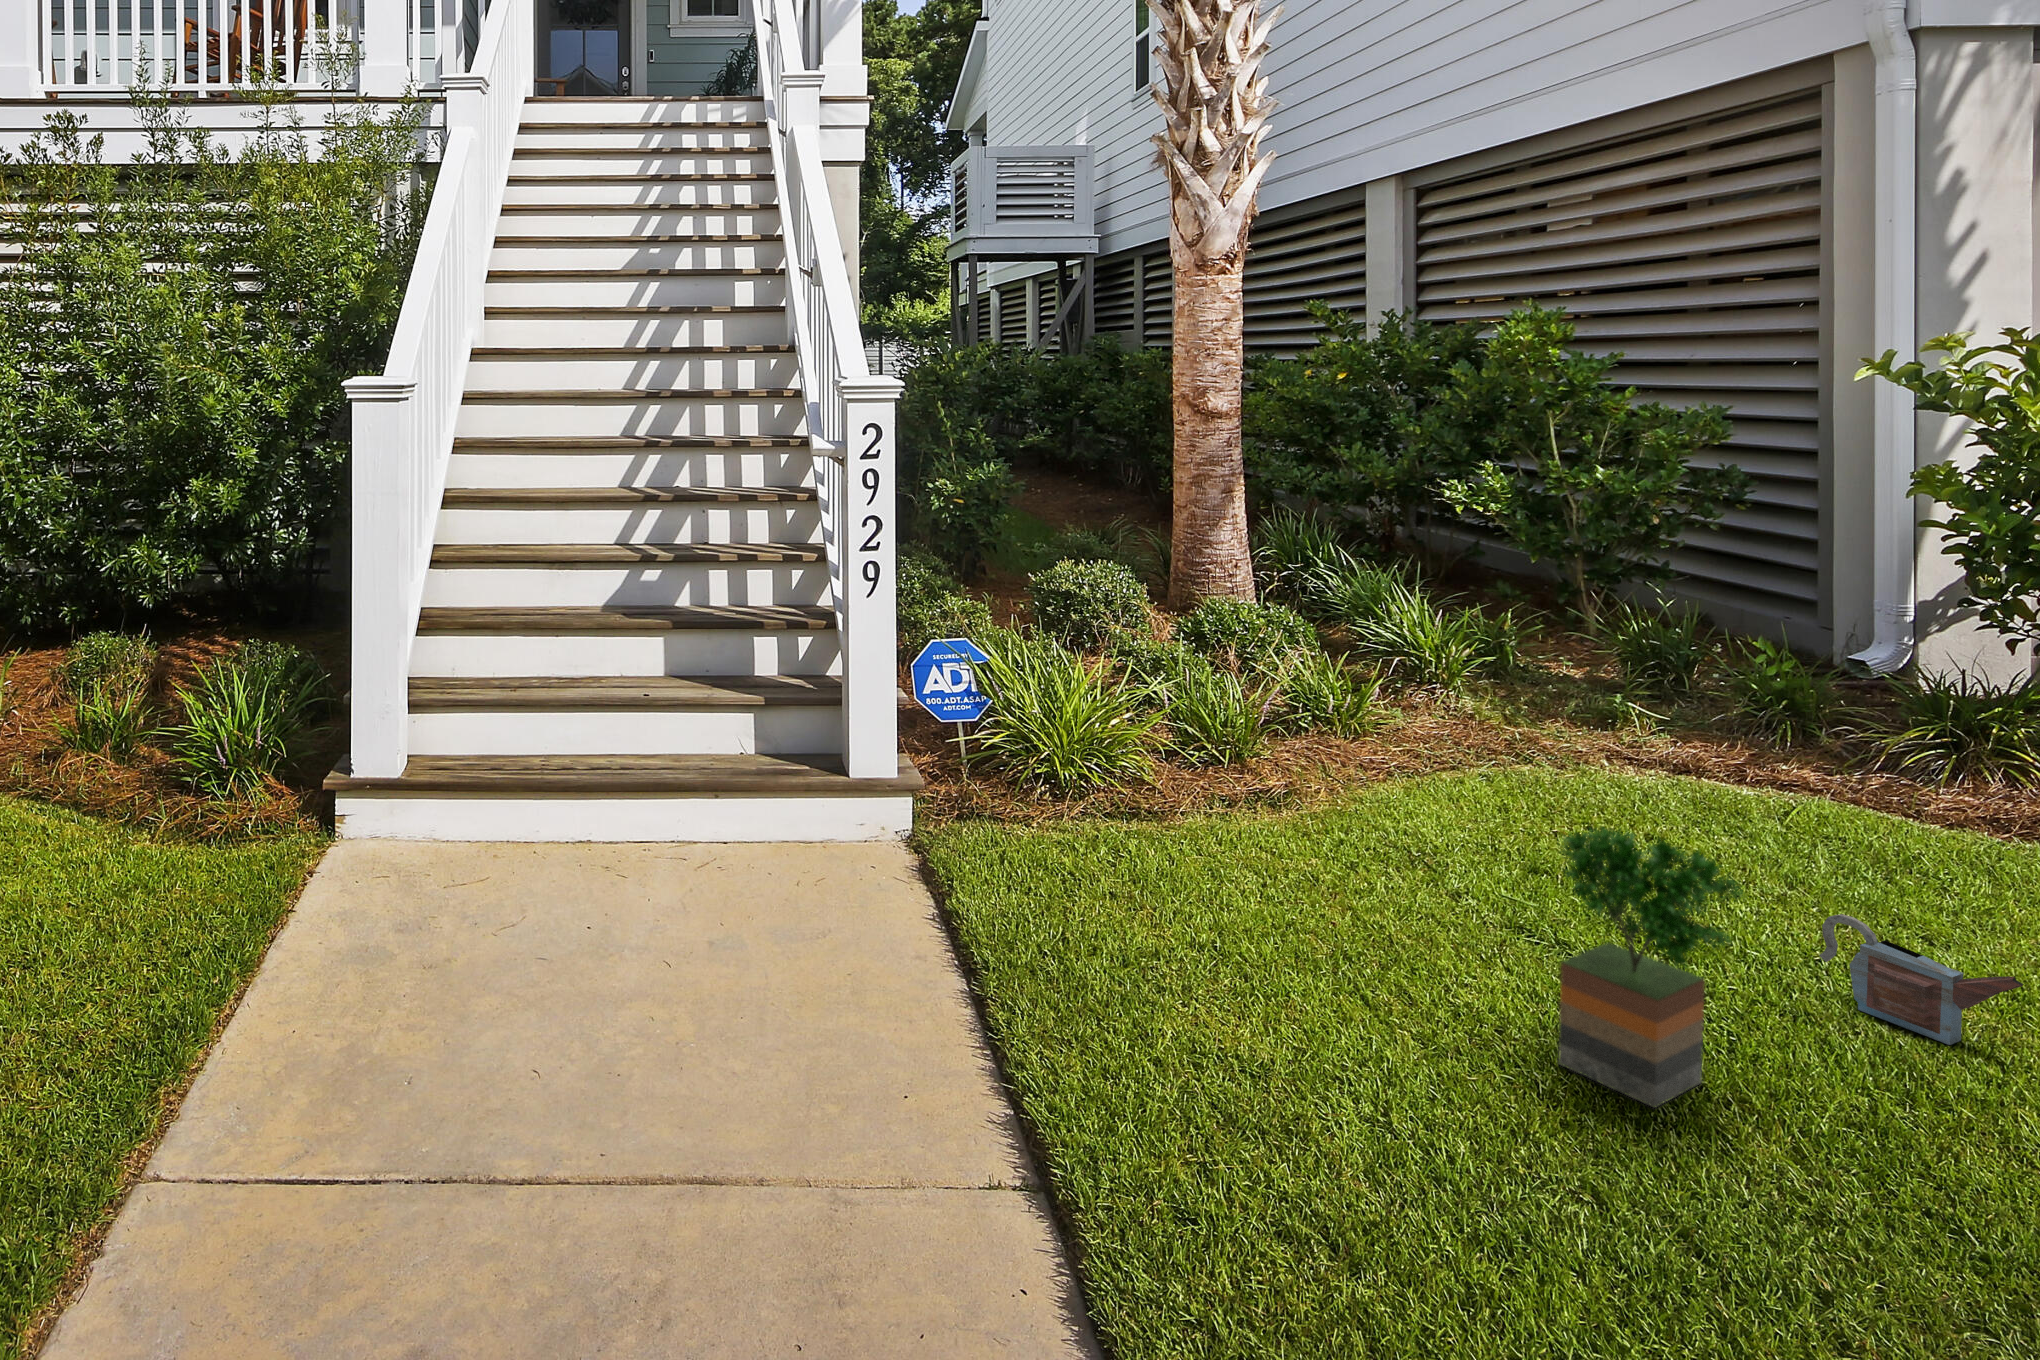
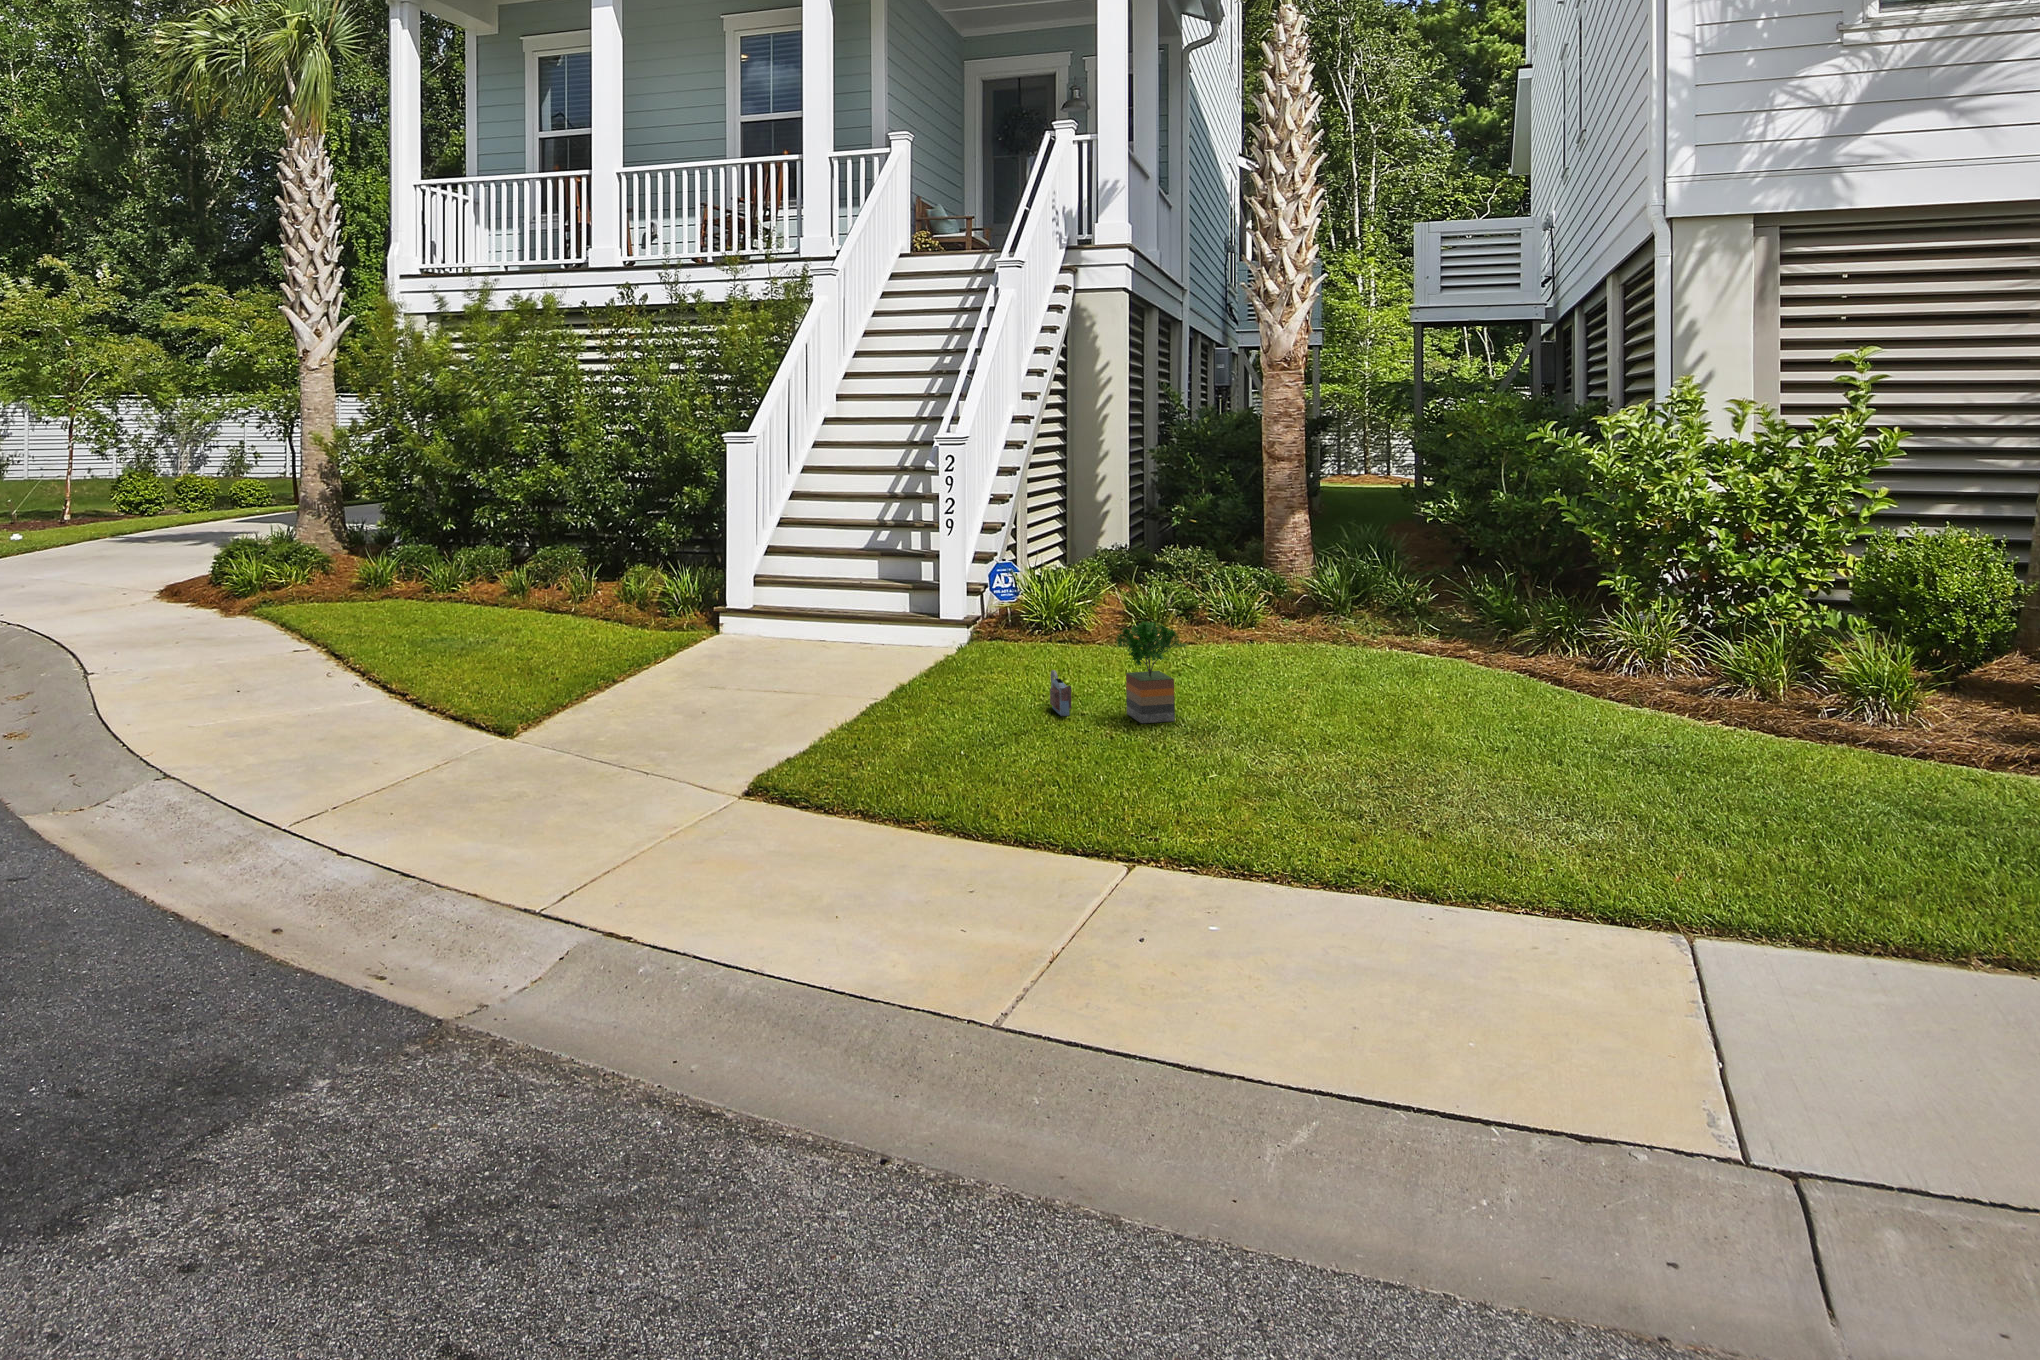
watering can: present [1819,914,2023,1045] -> present [1050,670,1072,716]

